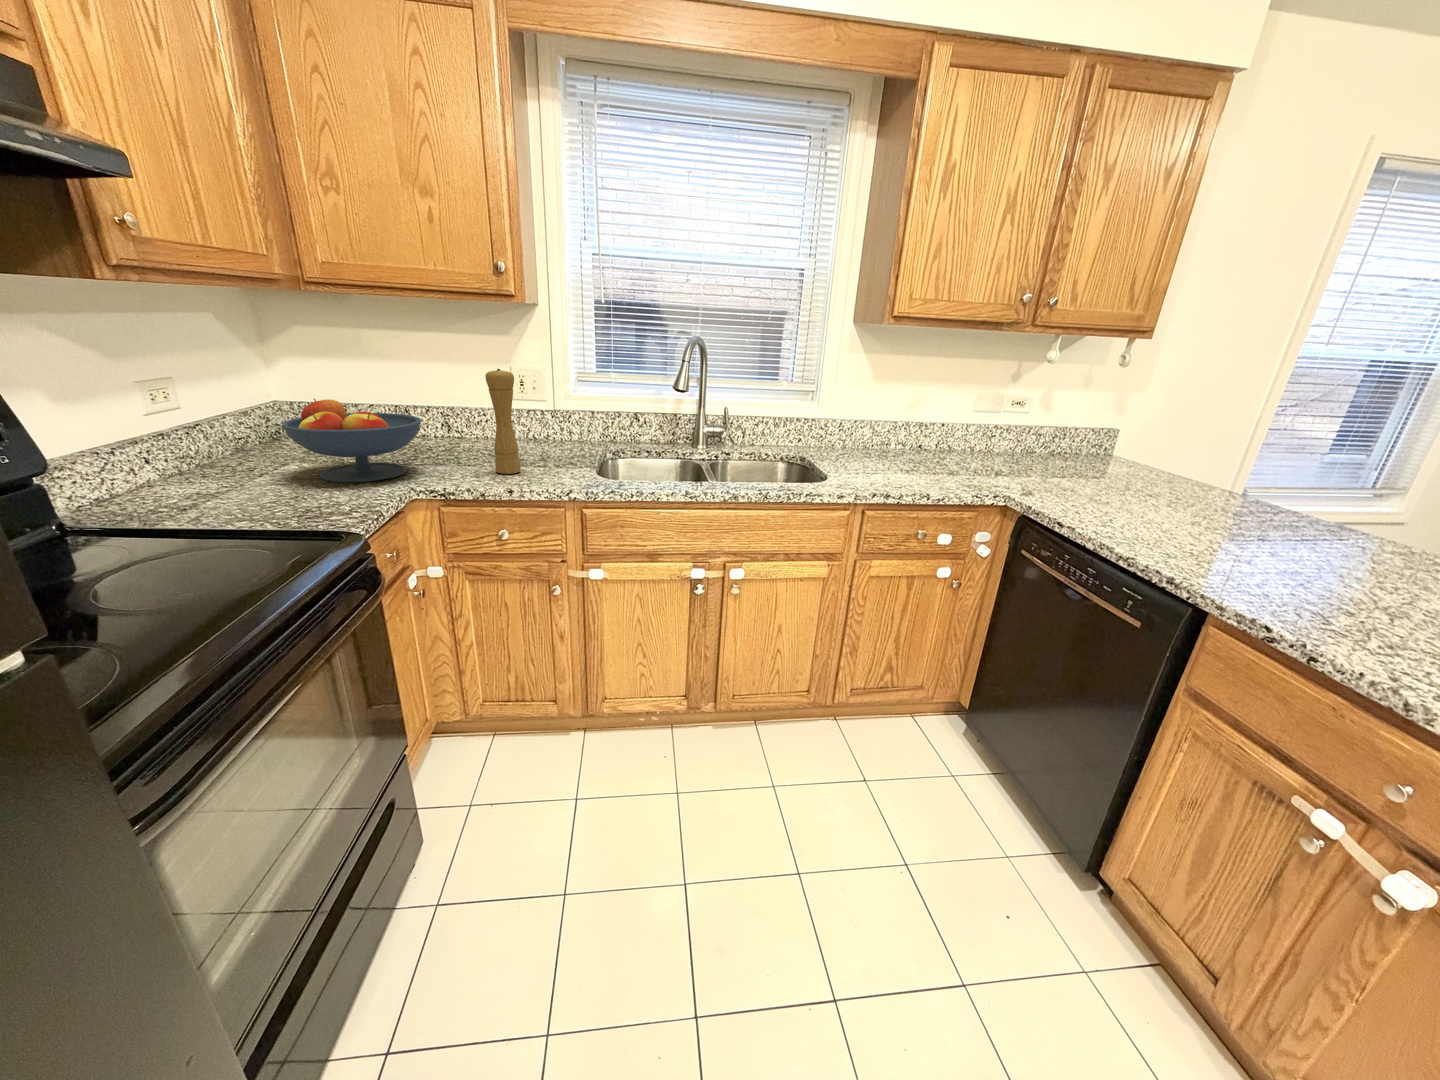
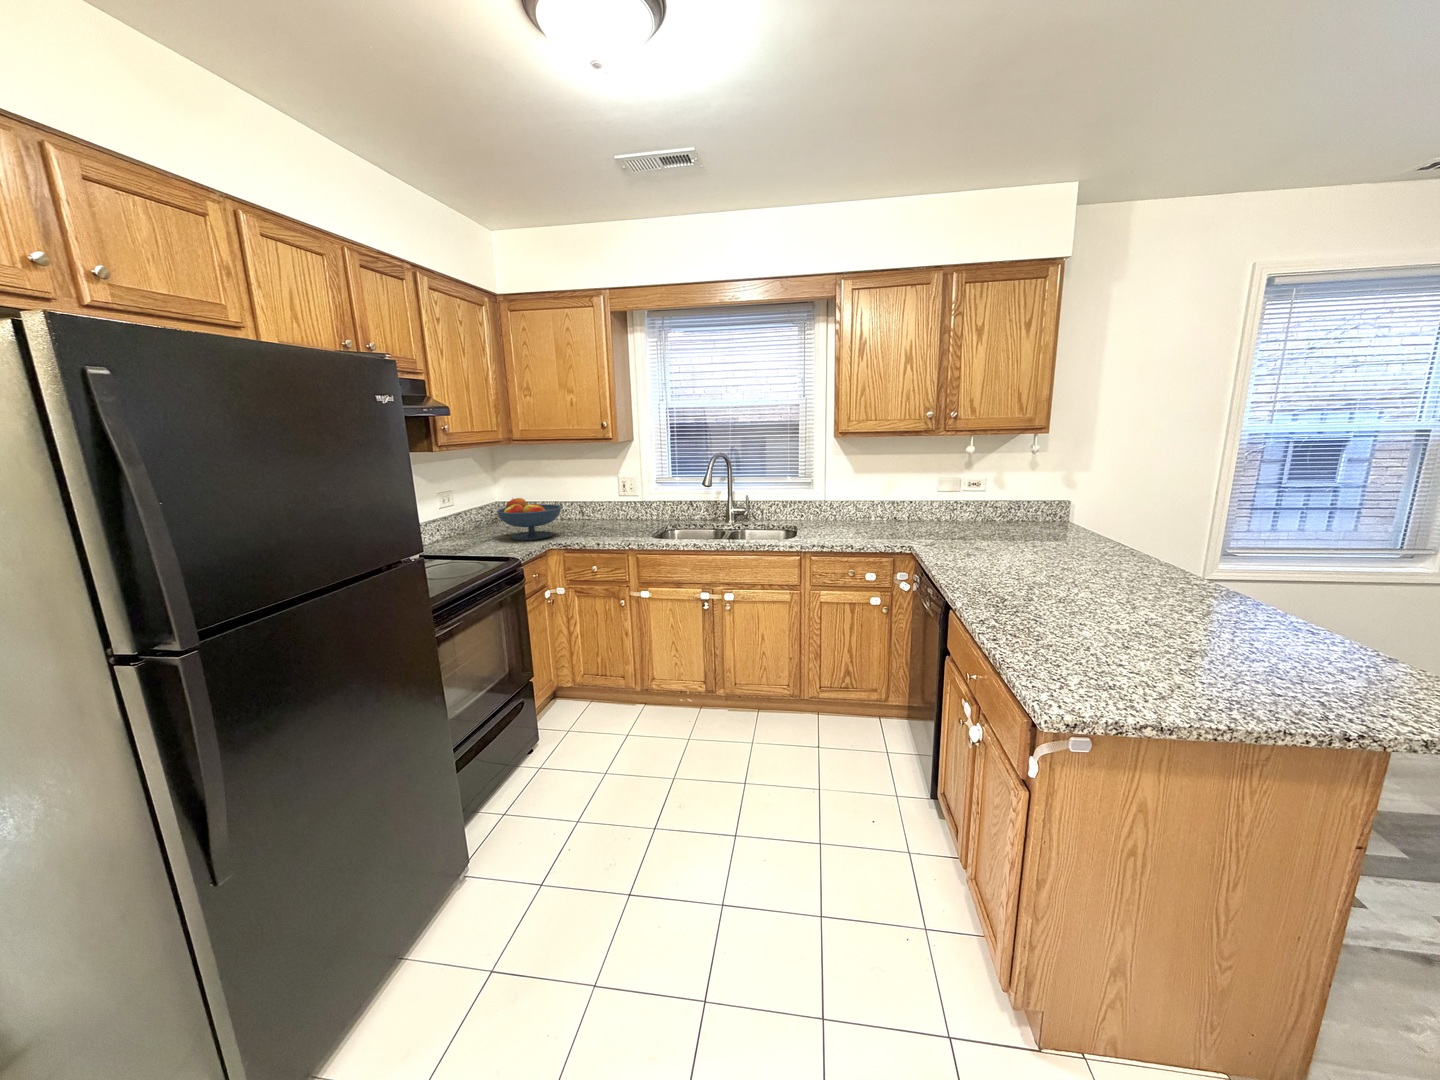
pepper mill: present [485,369,521,474] -> none [594,478,612,537]

